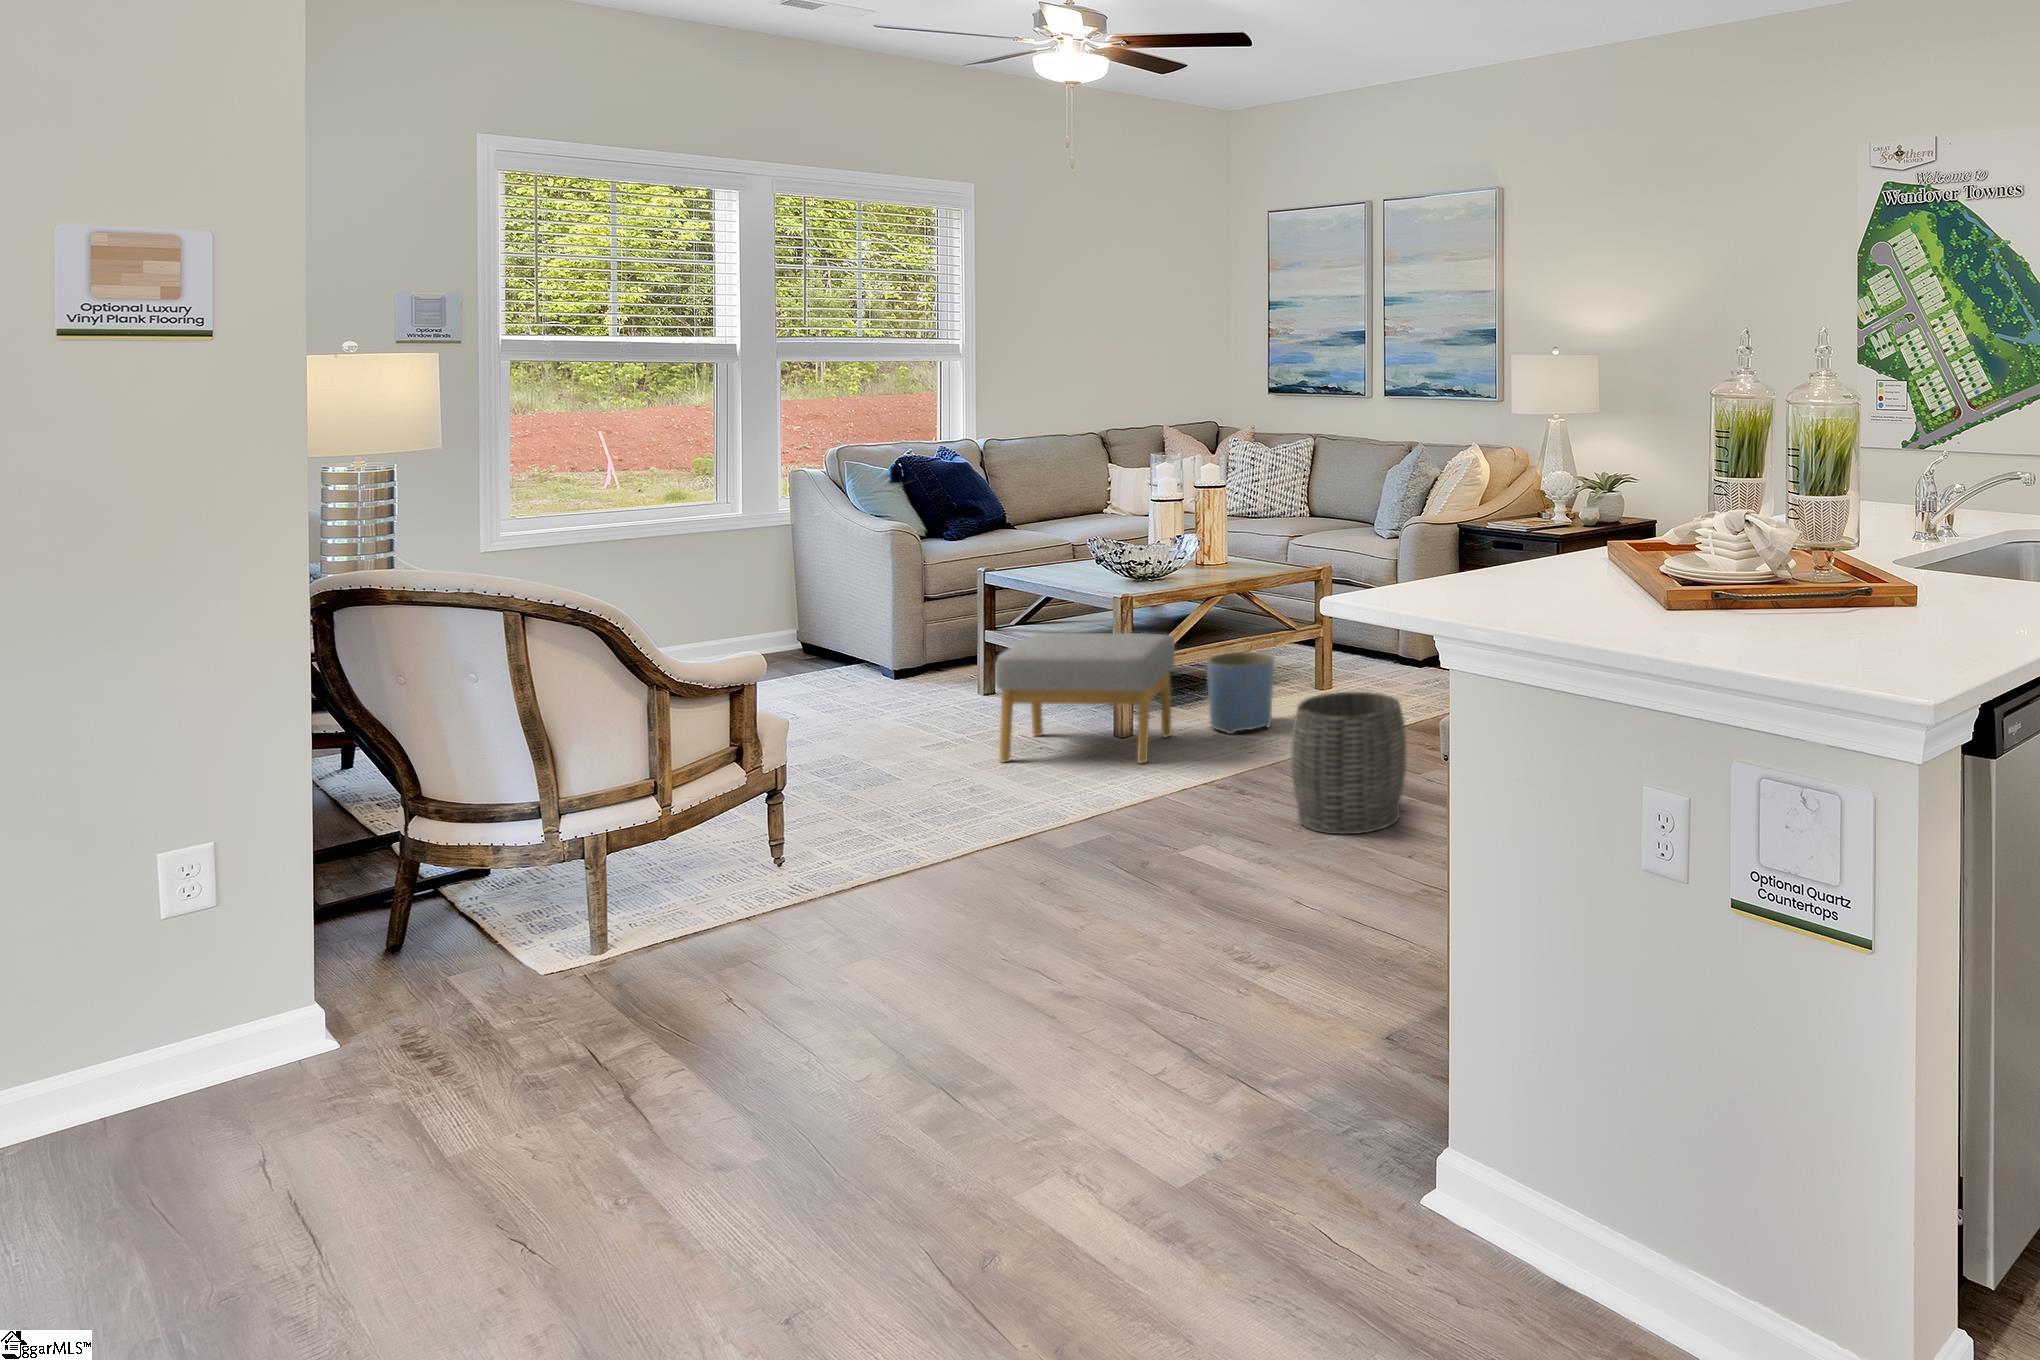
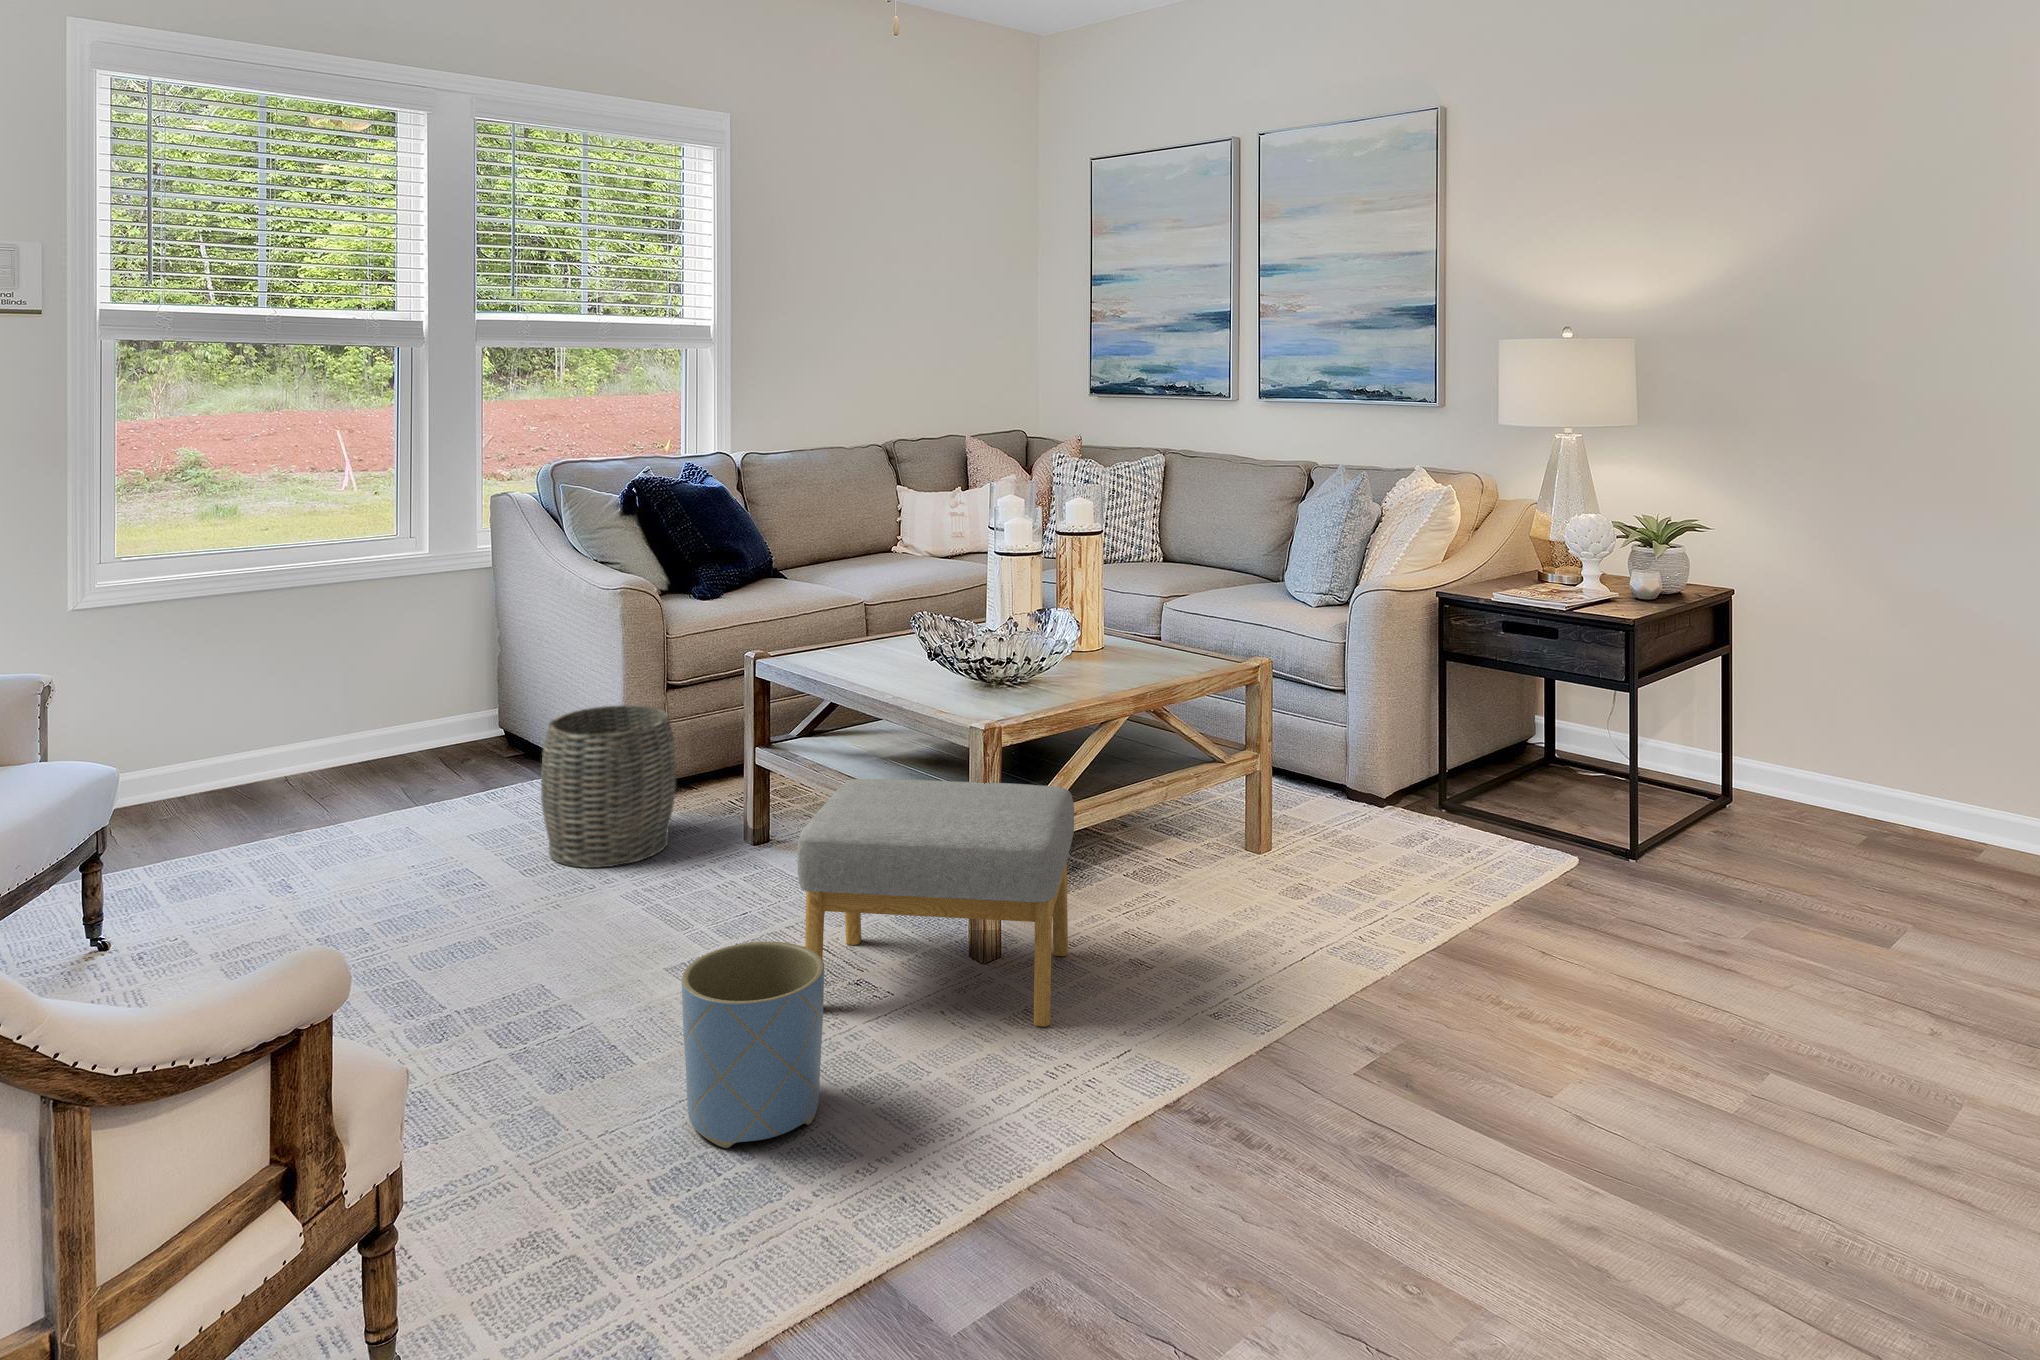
planter: present [1207,652,1274,734] -> present [682,942,824,1148]
woven basket: present [1291,692,1406,834] -> present [541,705,676,868]

